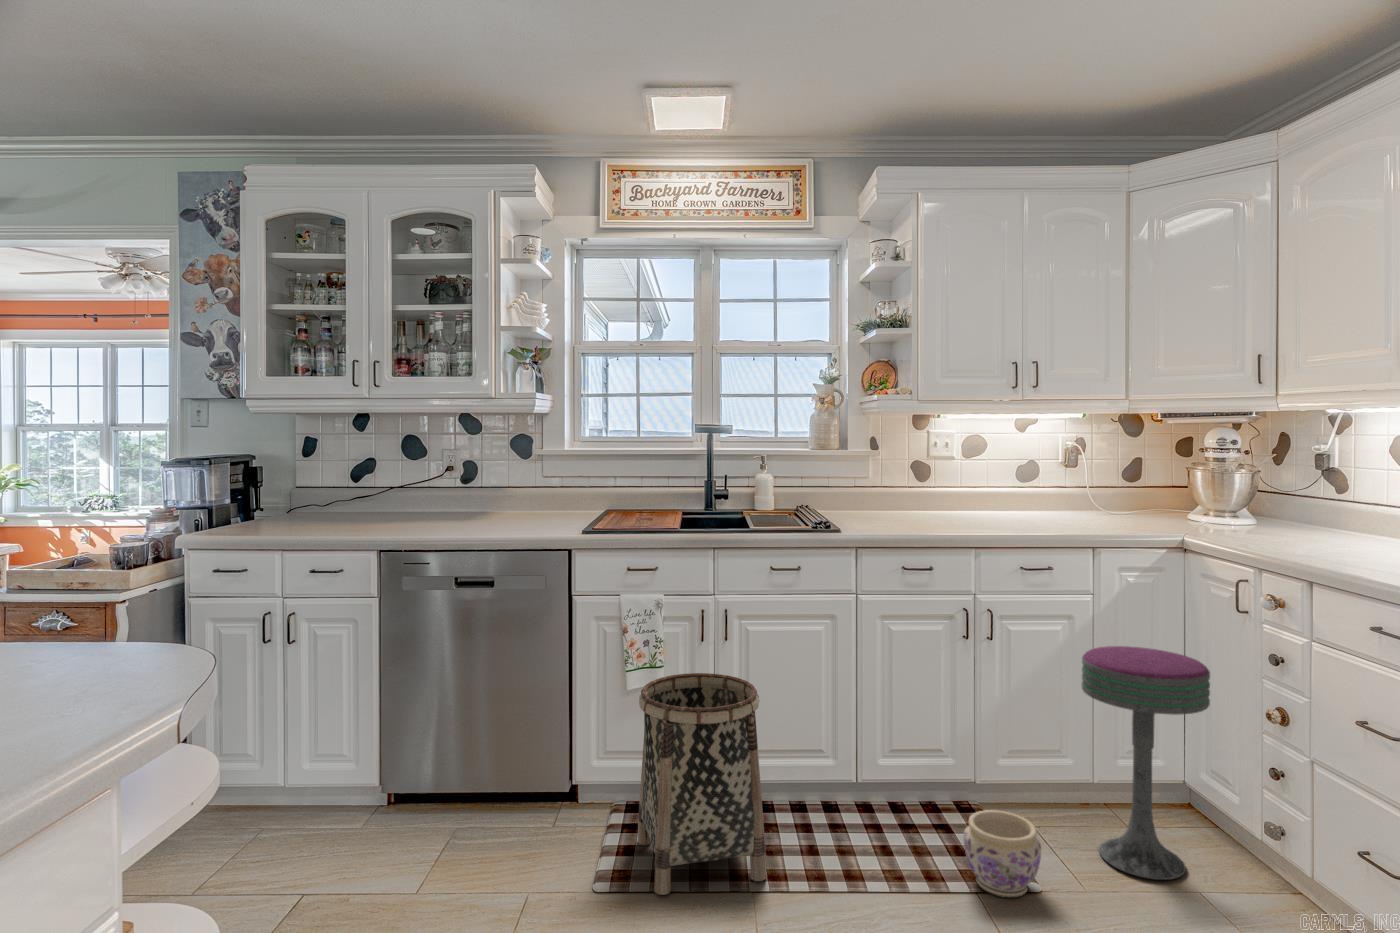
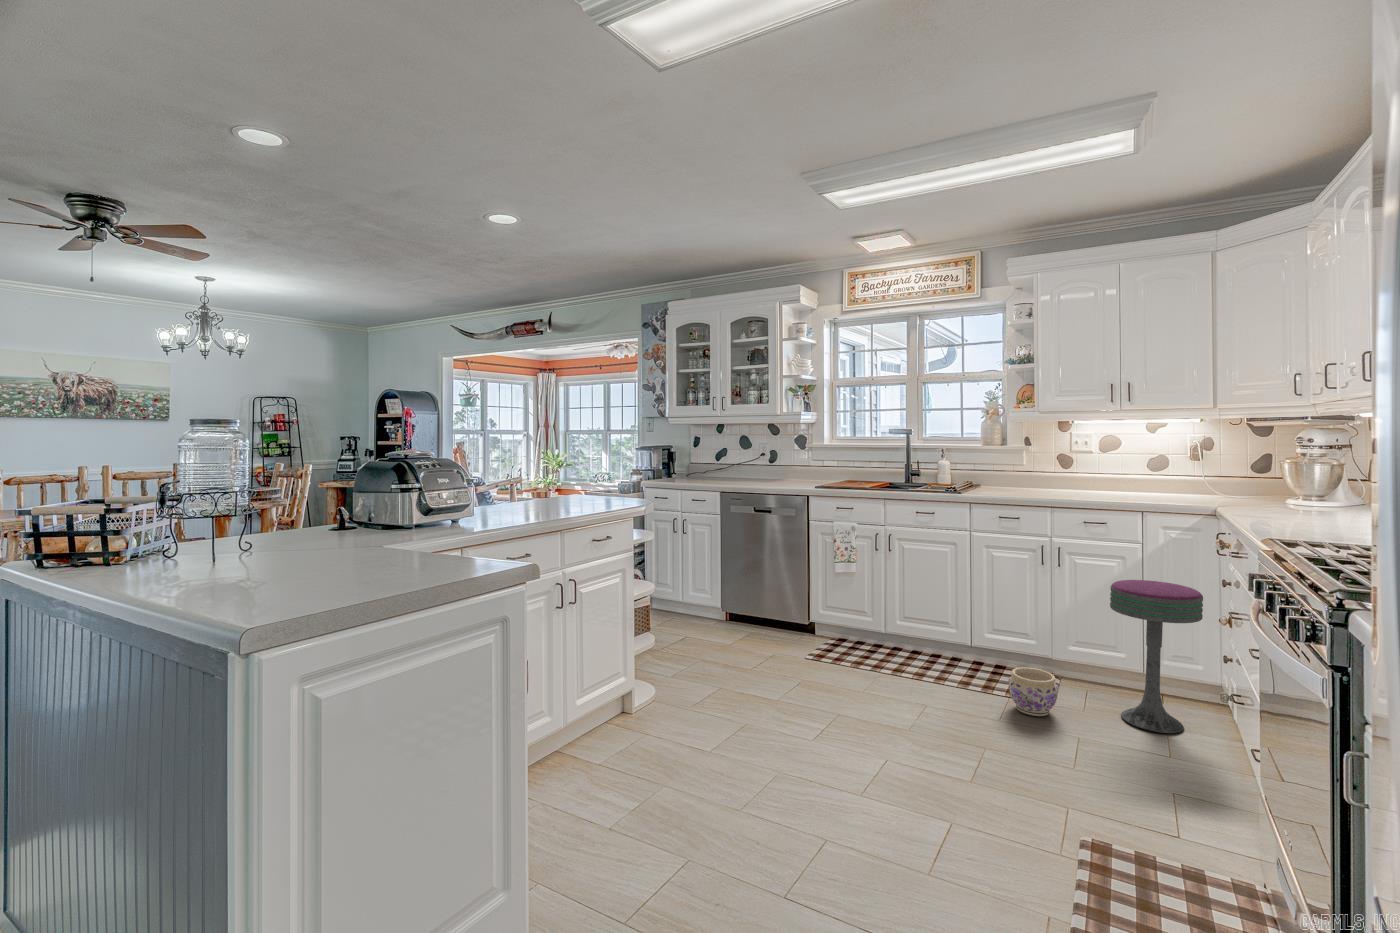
basket: present [638,673,766,895] -> none [827,569,895,681]

